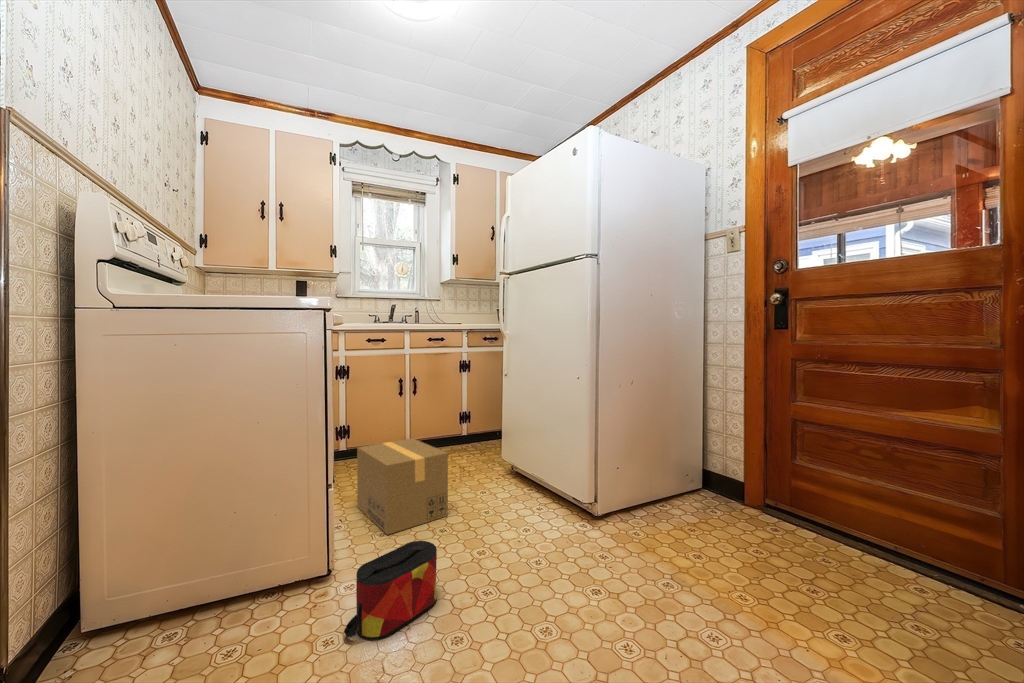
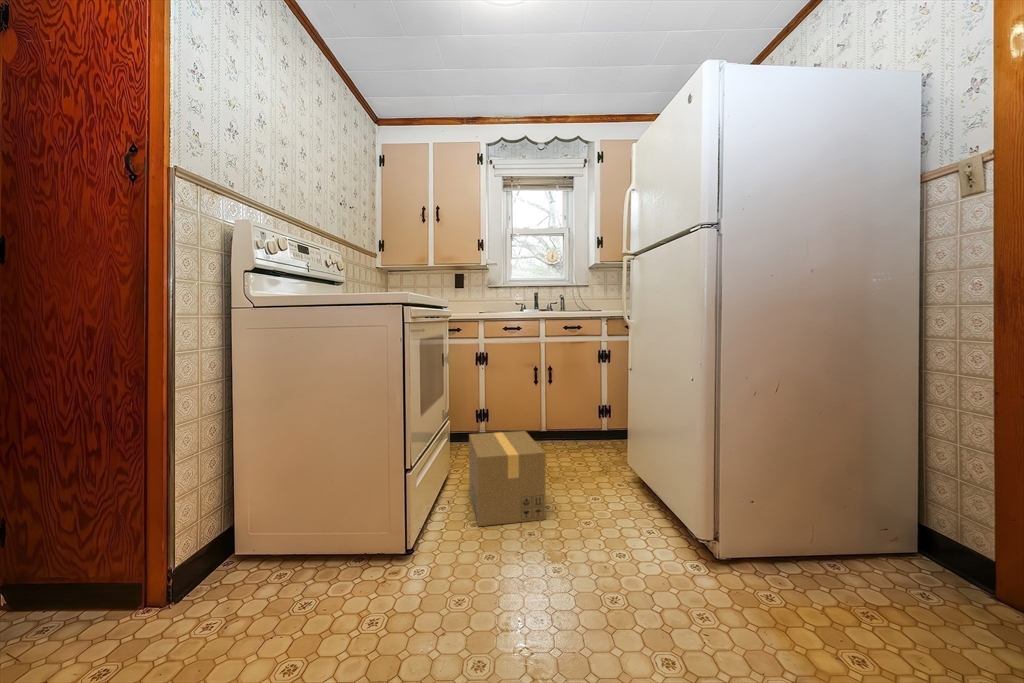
bag: present [344,541,437,640] -> none [385,544,489,638]

